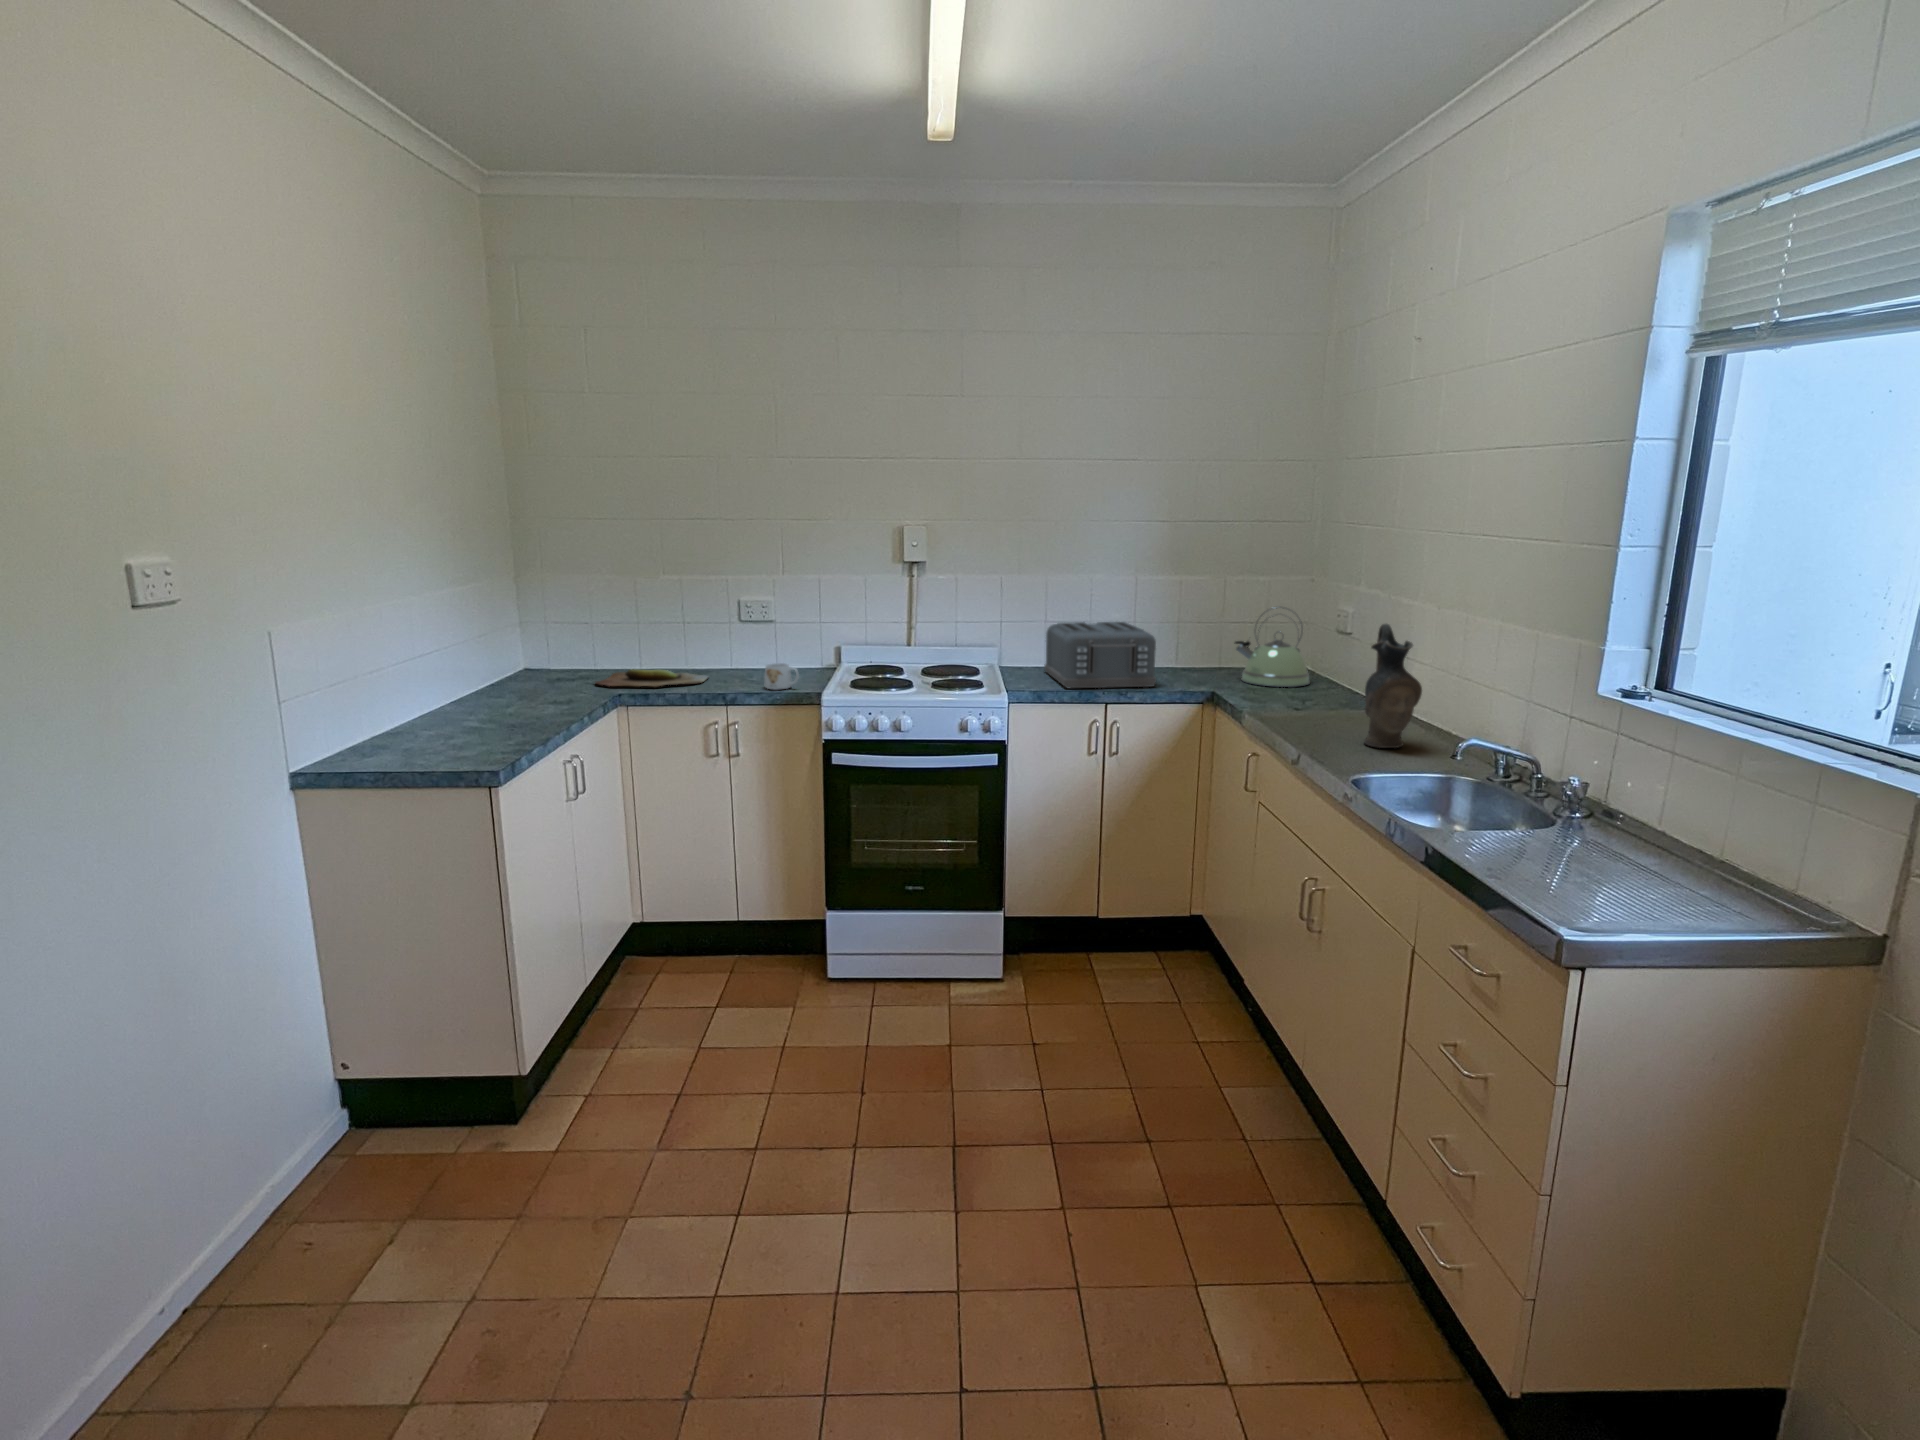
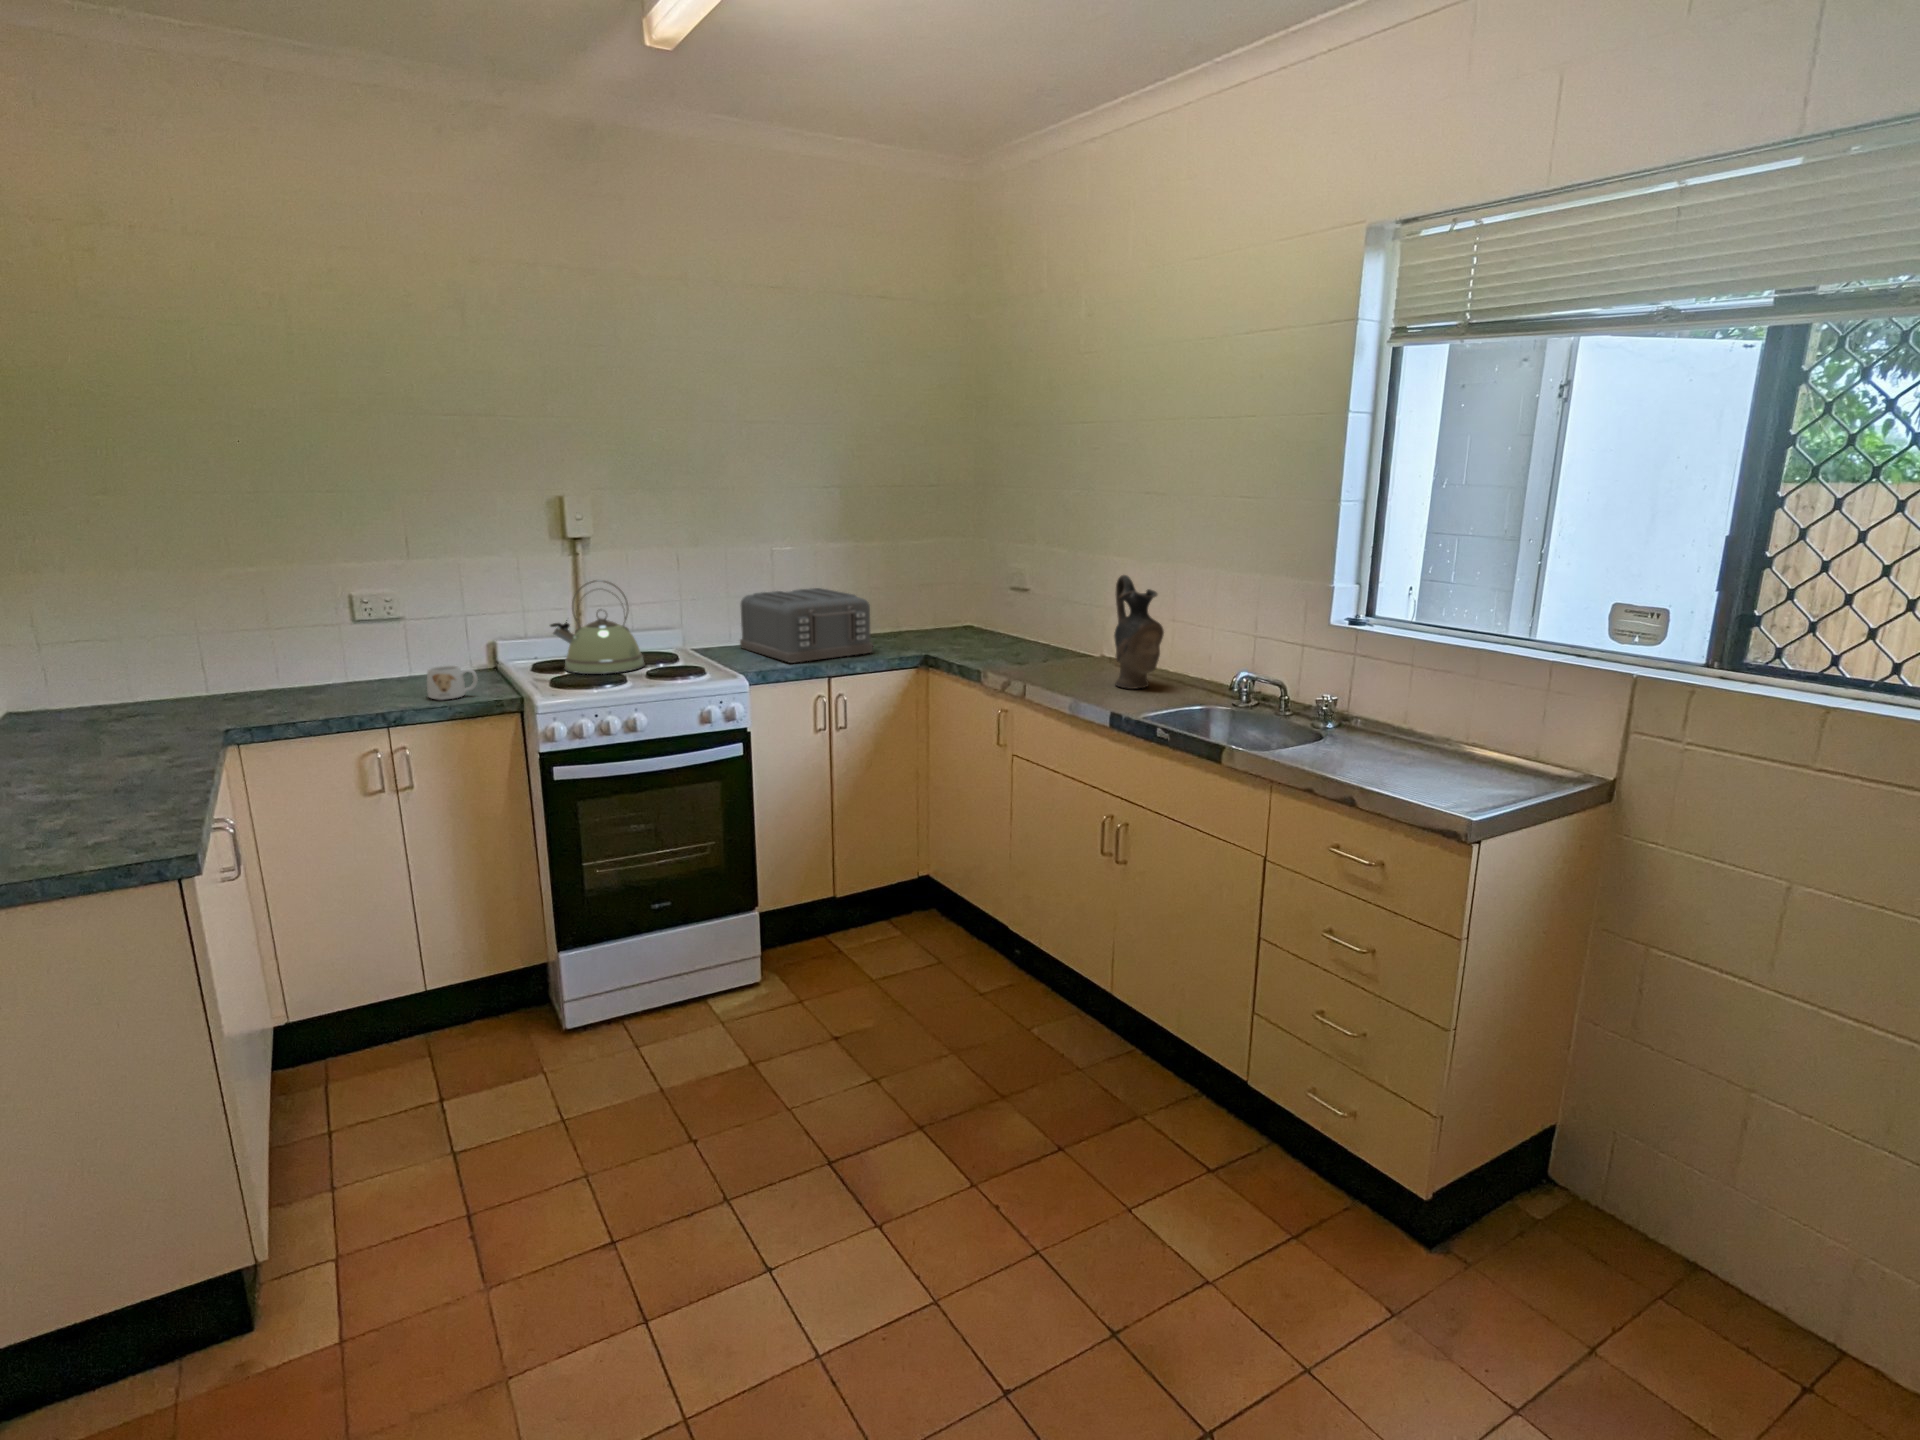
kettle: present [1234,606,1310,687] -> present [550,580,644,674]
cutting board: present [596,670,708,686] -> none [149,690,328,720]

